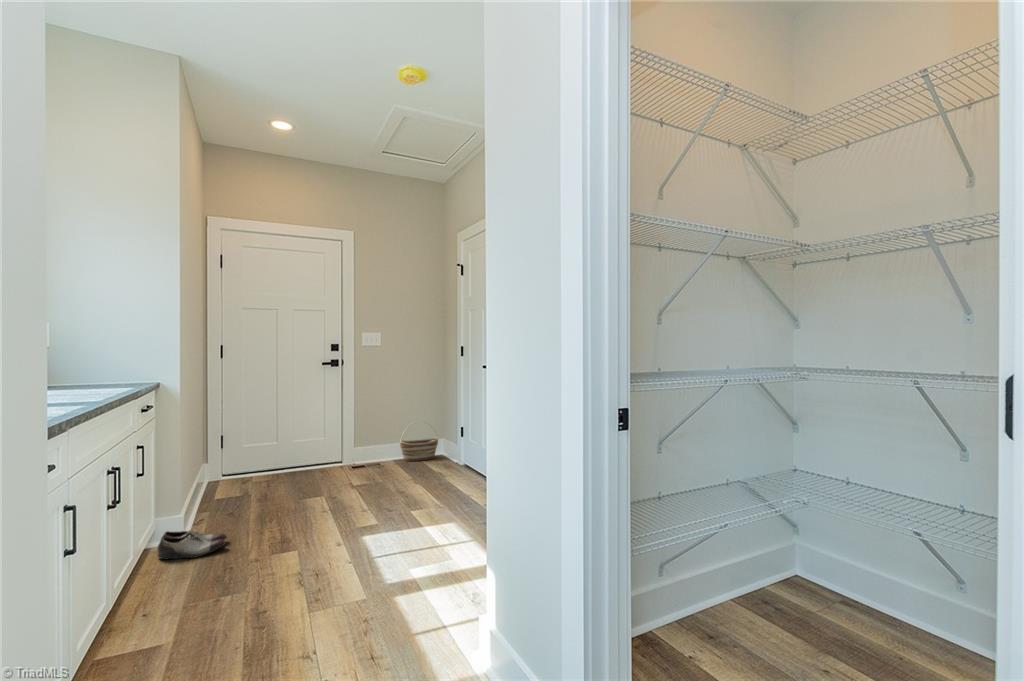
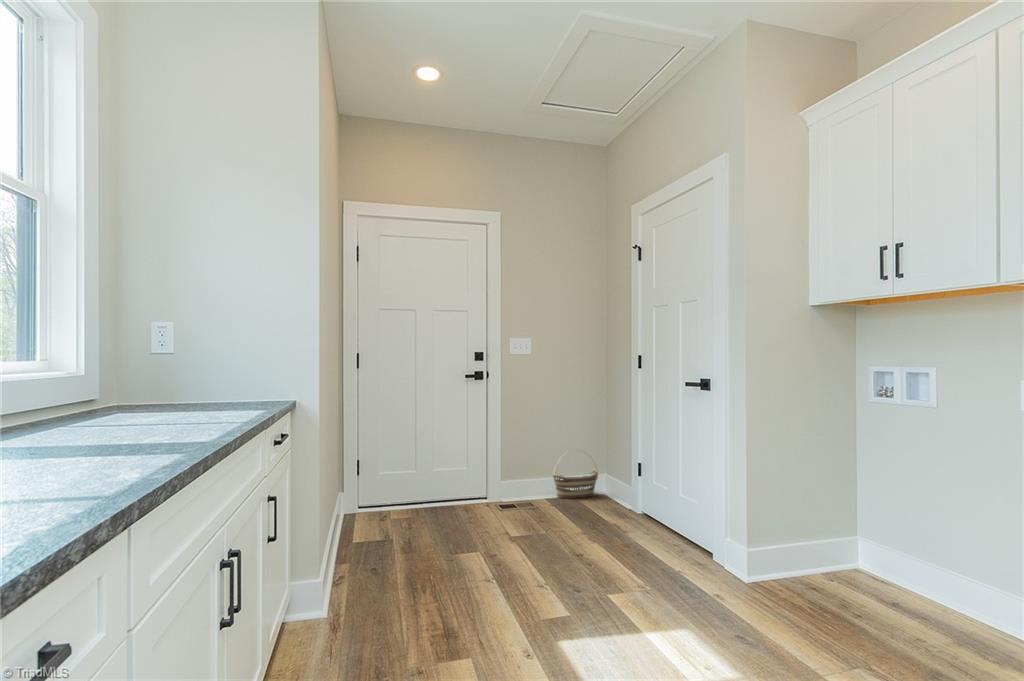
shoe: present [157,530,227,559] -> none [289,608,375,656]

